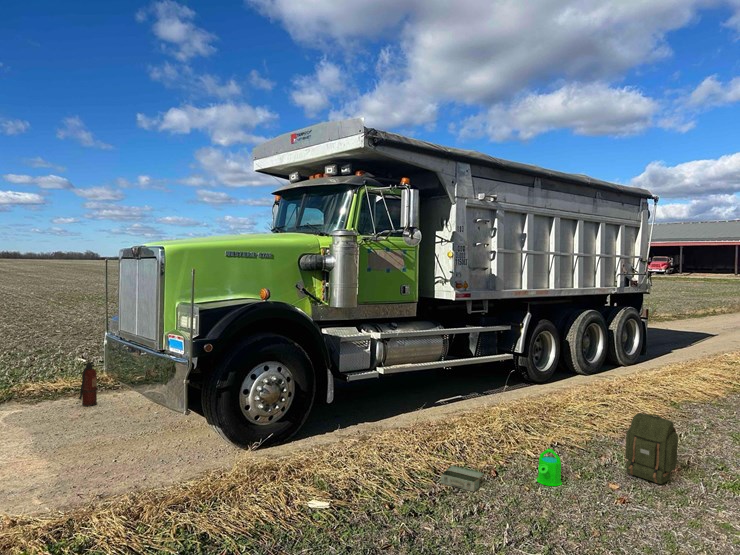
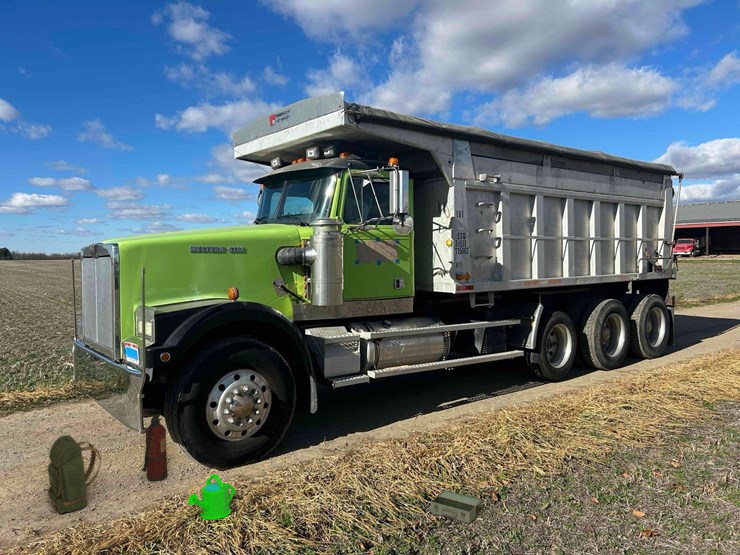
fire extinguisher: present [78,361,97,407] -> present [142,413,168,481]
backpack: present [625,413,678,484] -> present [46,435,101,513]
watering can: present [536,449,562,486] -> present [188,474,235,520]

